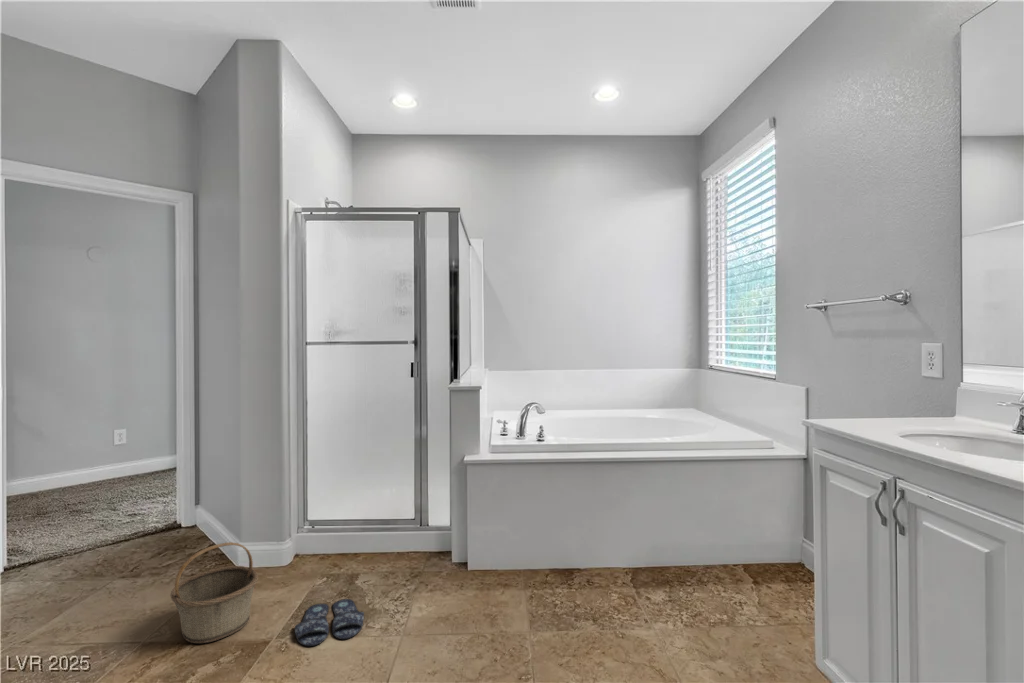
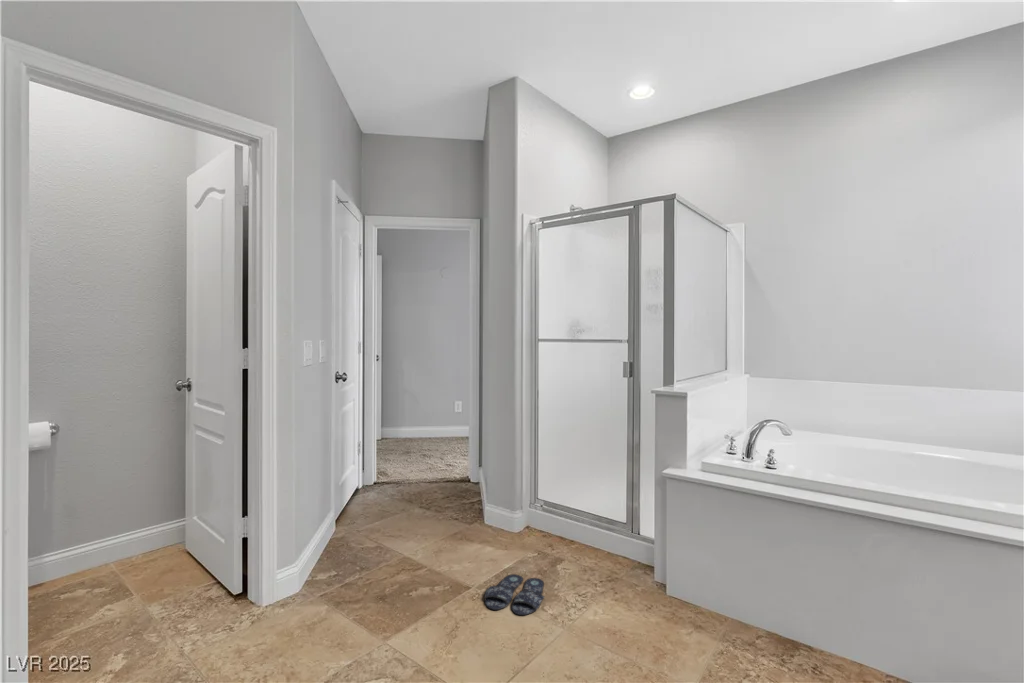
basket: present [170,542,258,643] -> none [414,501,474,576]

